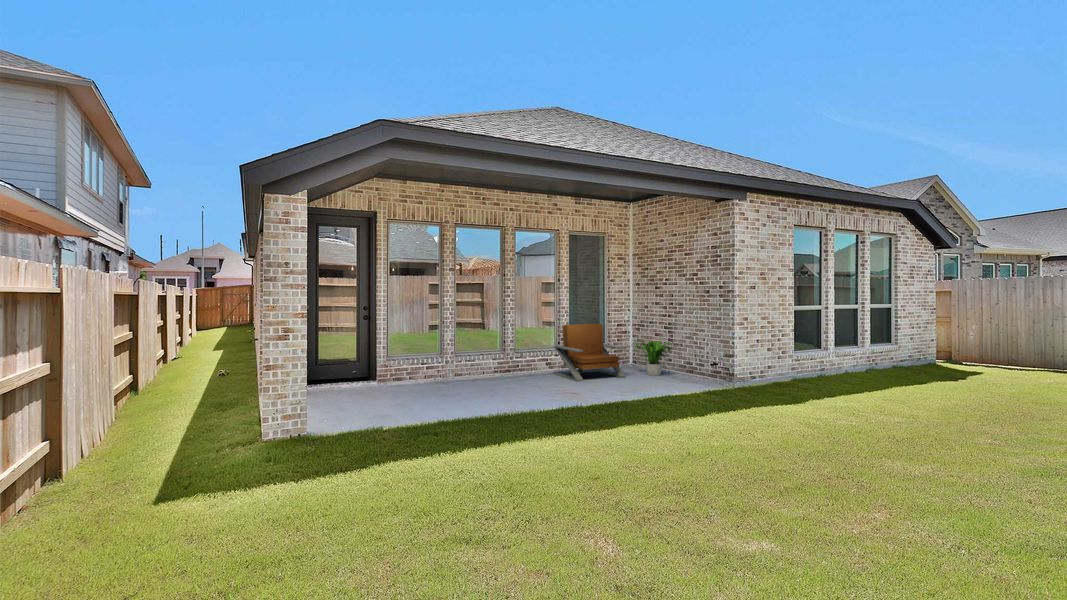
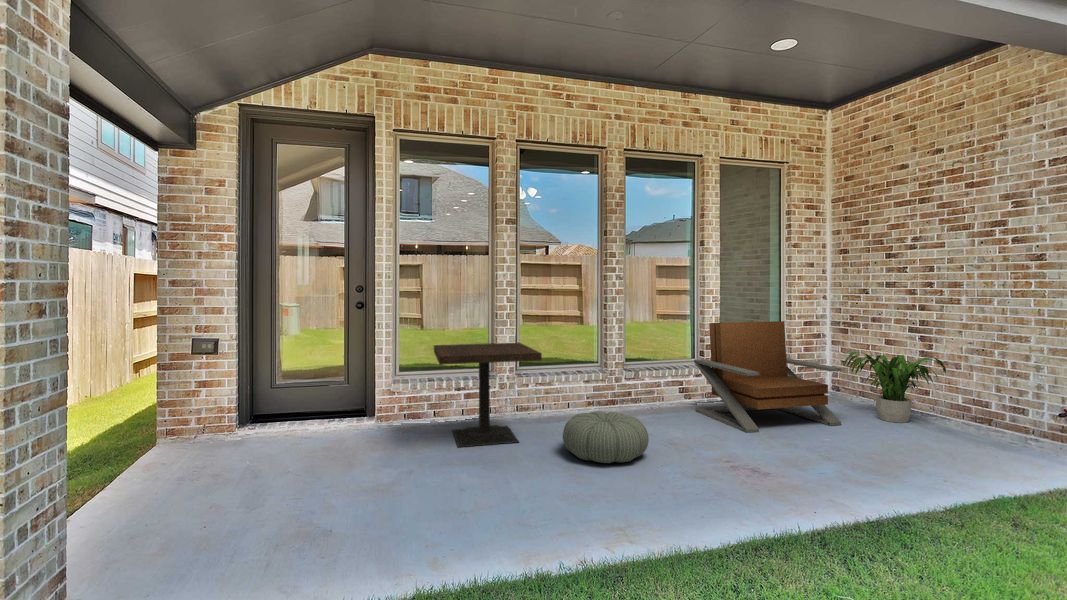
side table: none [409,337,471,391] -> present [434,343,542,447]
pouf: none [483,371,525,393] -> present [563,411,649,463]

